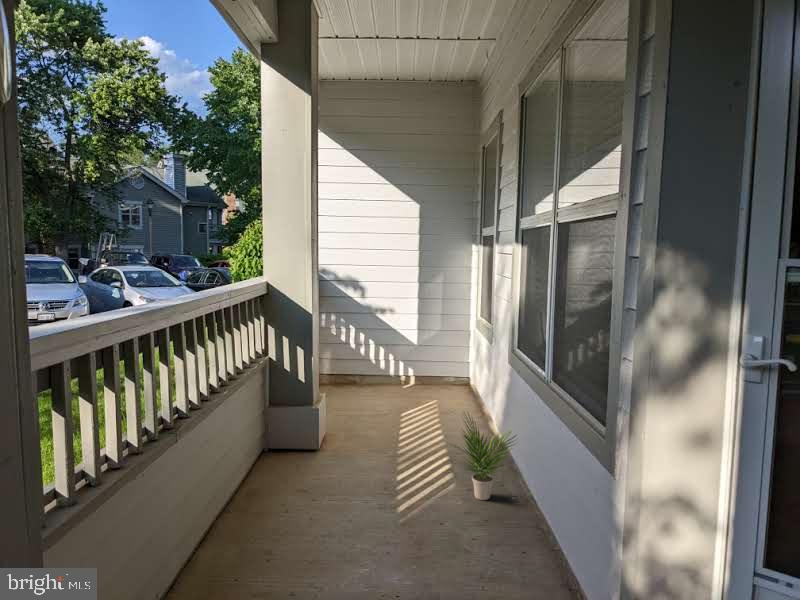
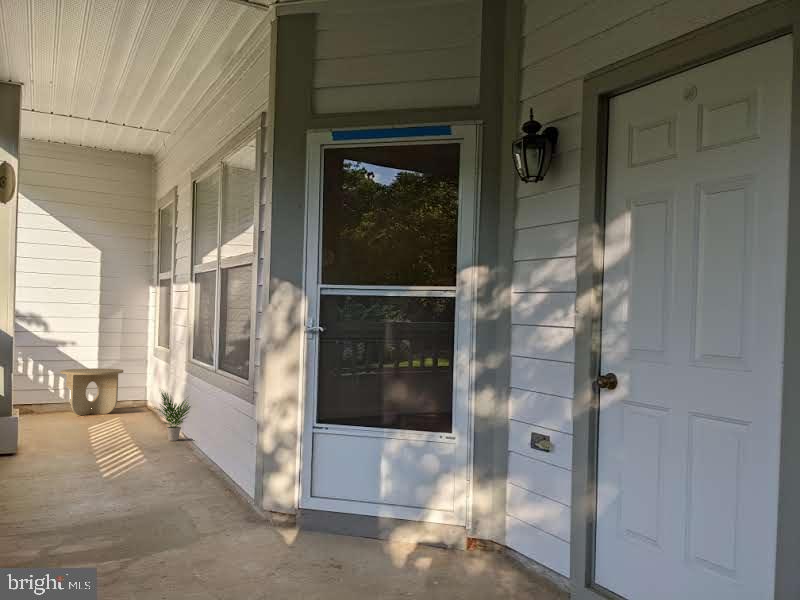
side table: none [375,339,442,397] -> present [60,368,123,415]

